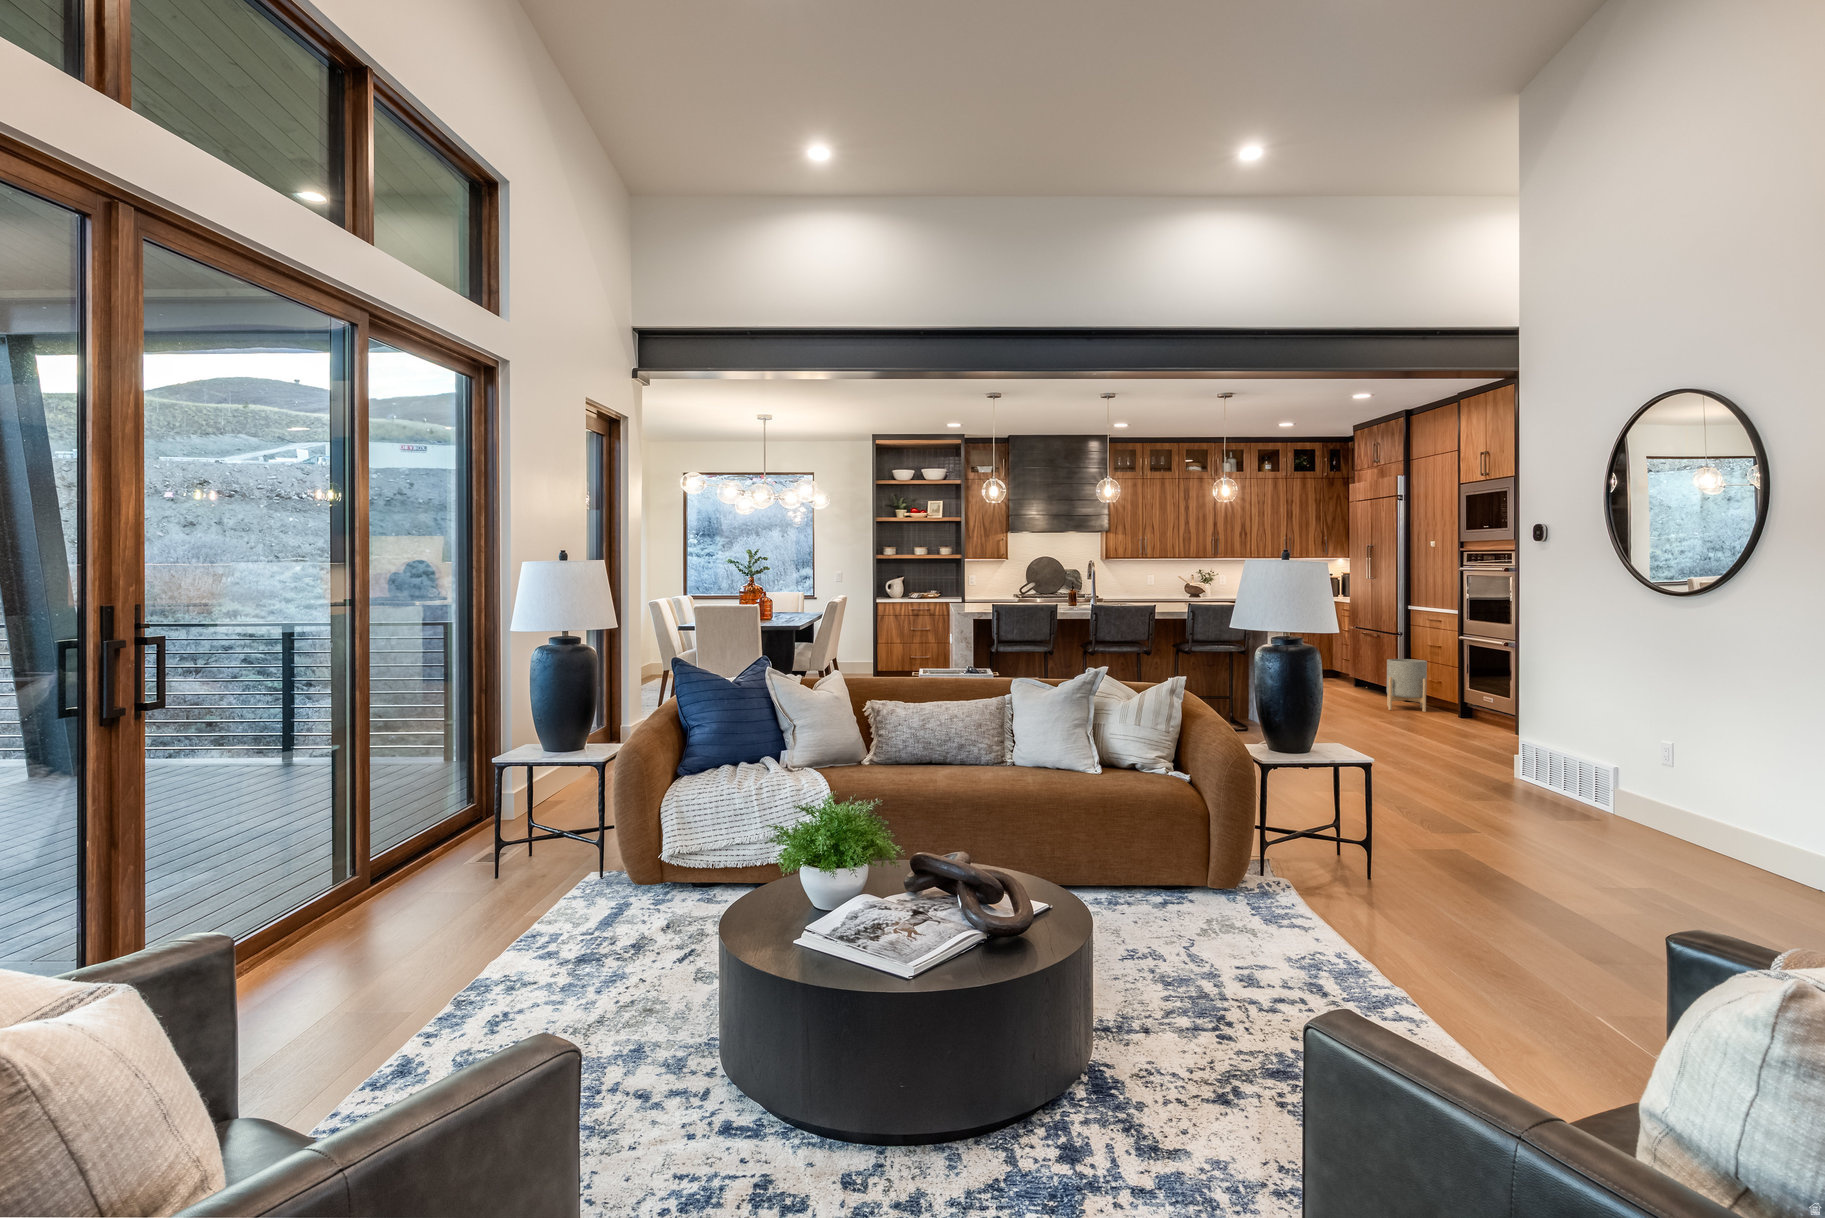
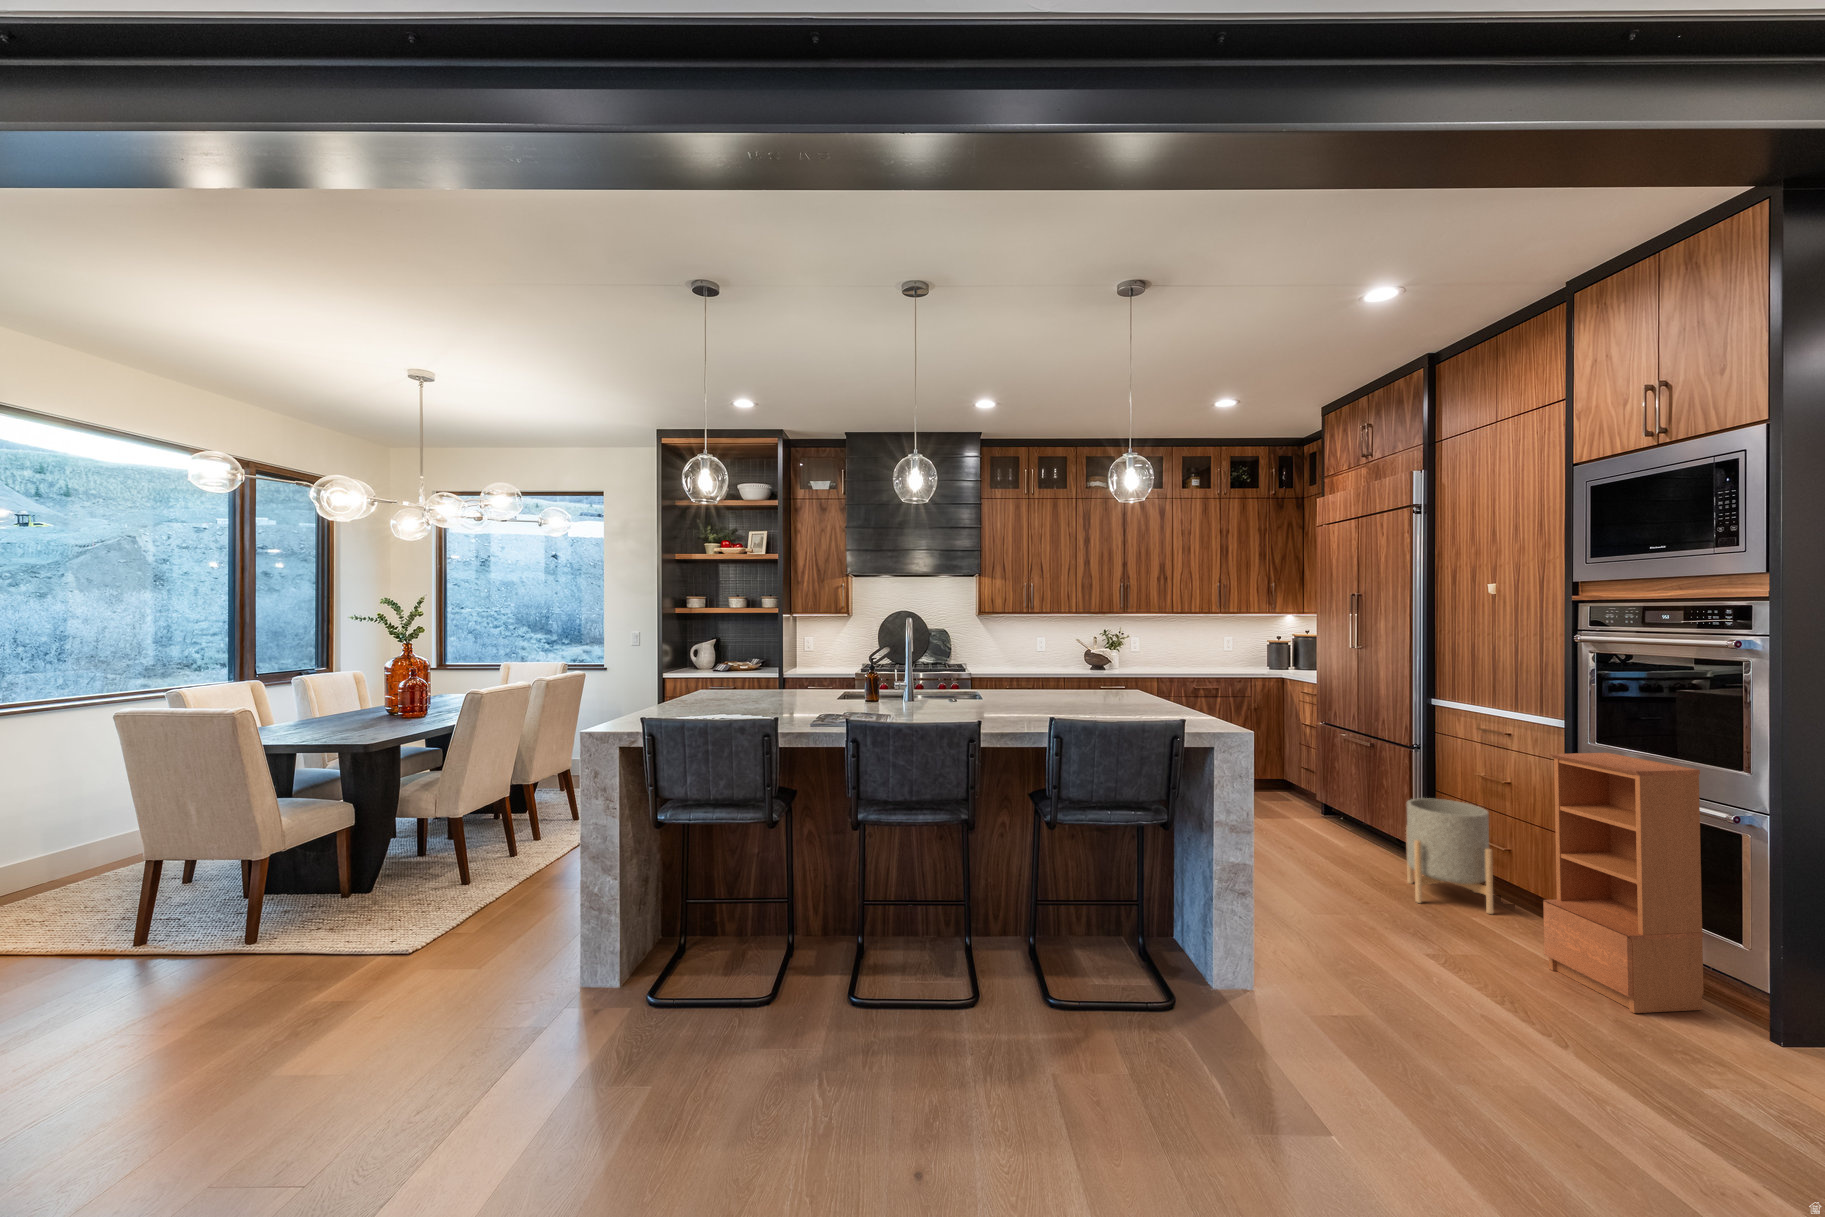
bookcase: none [1438,620,1499,727] -> present [1543,753,1704,1013]

